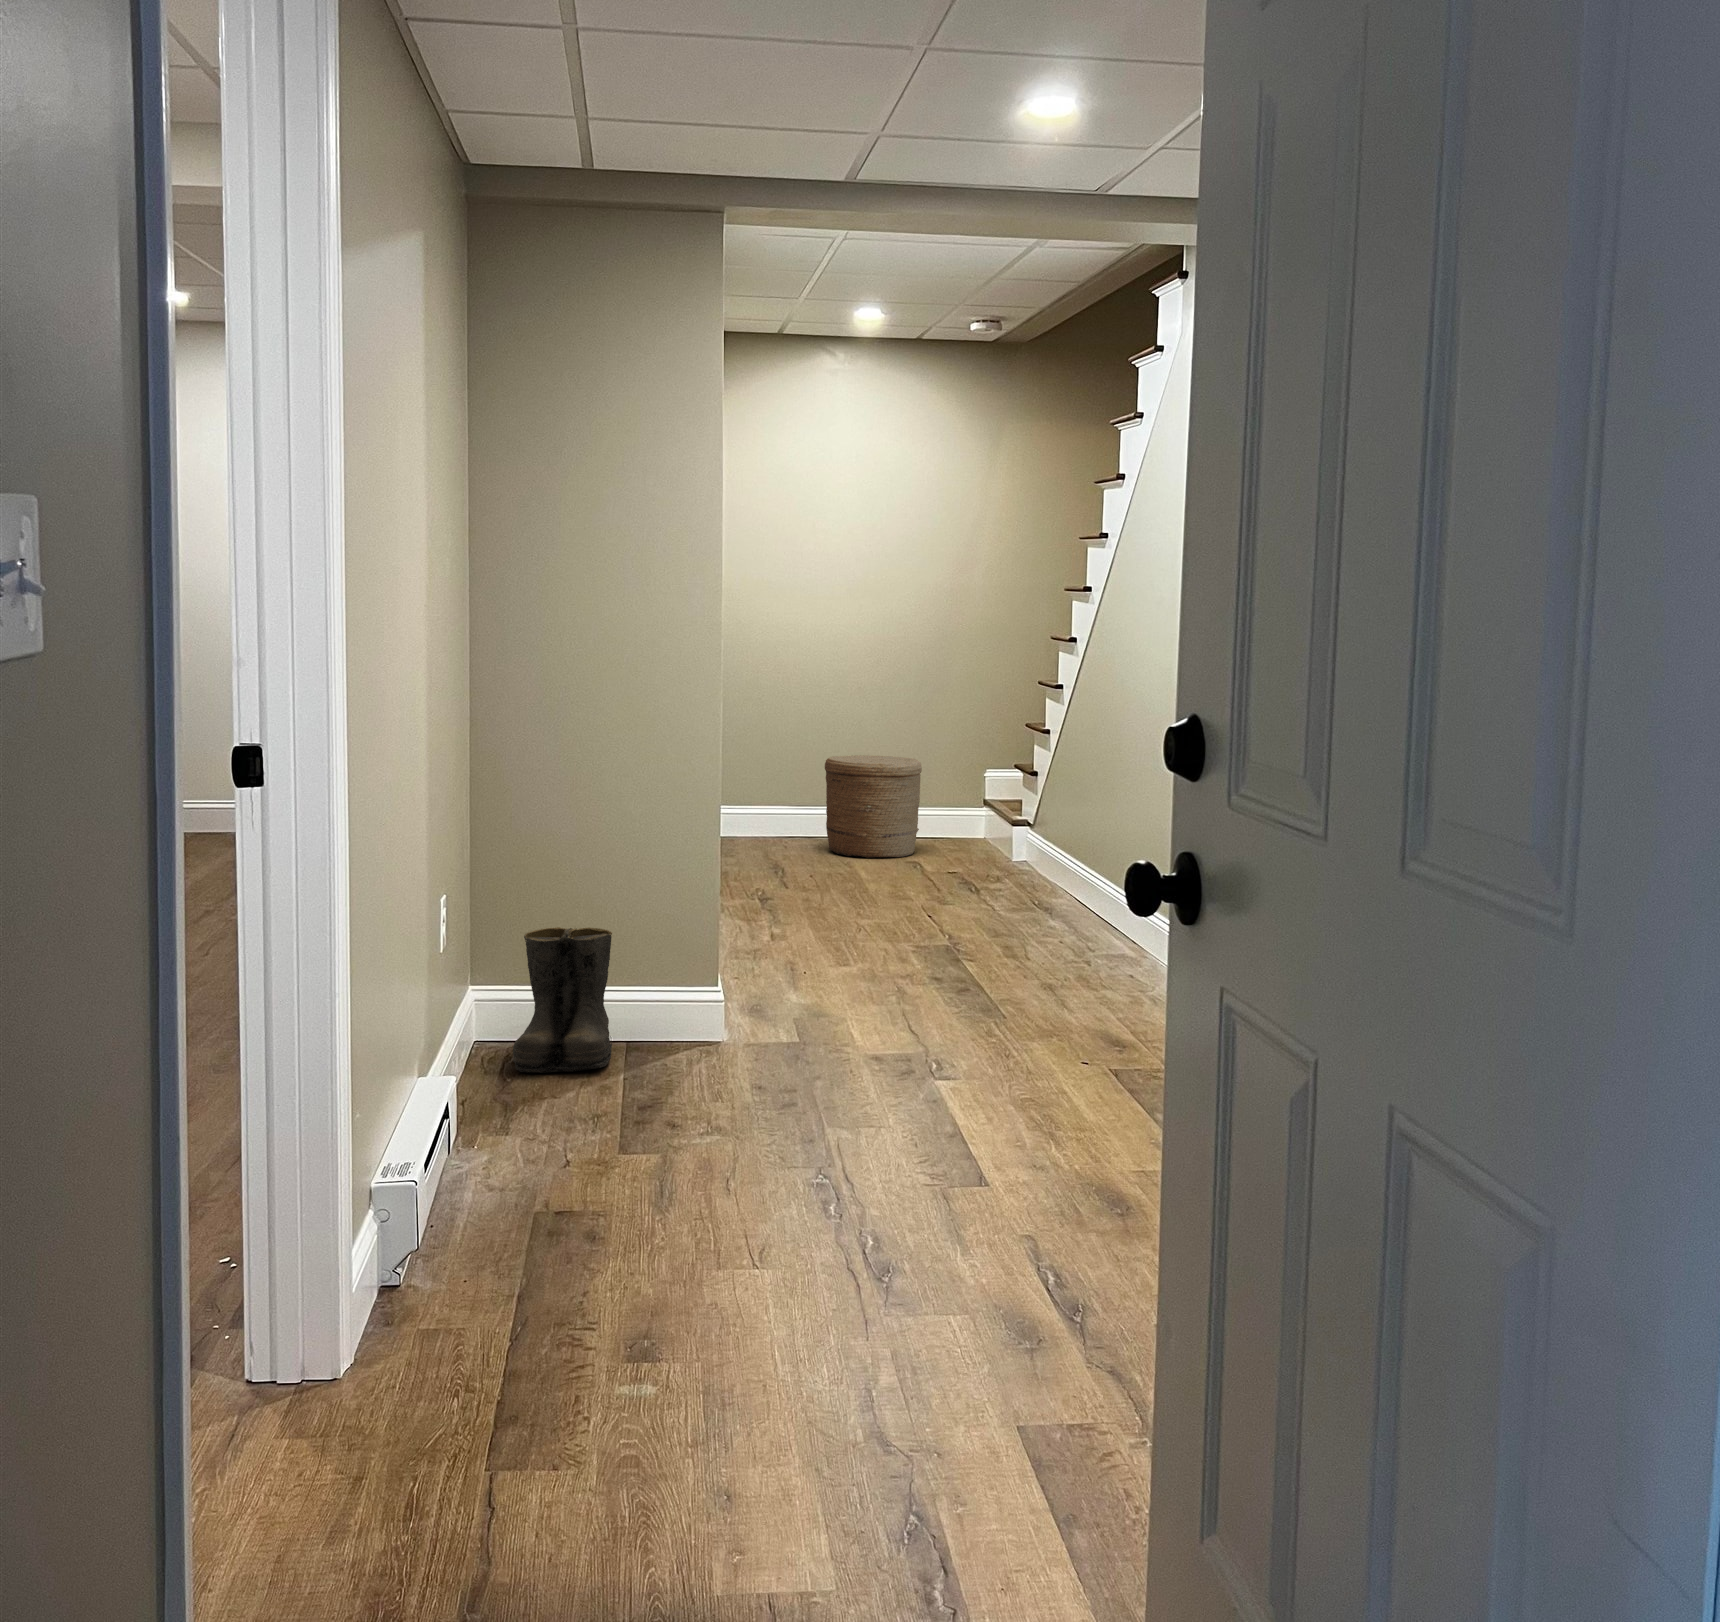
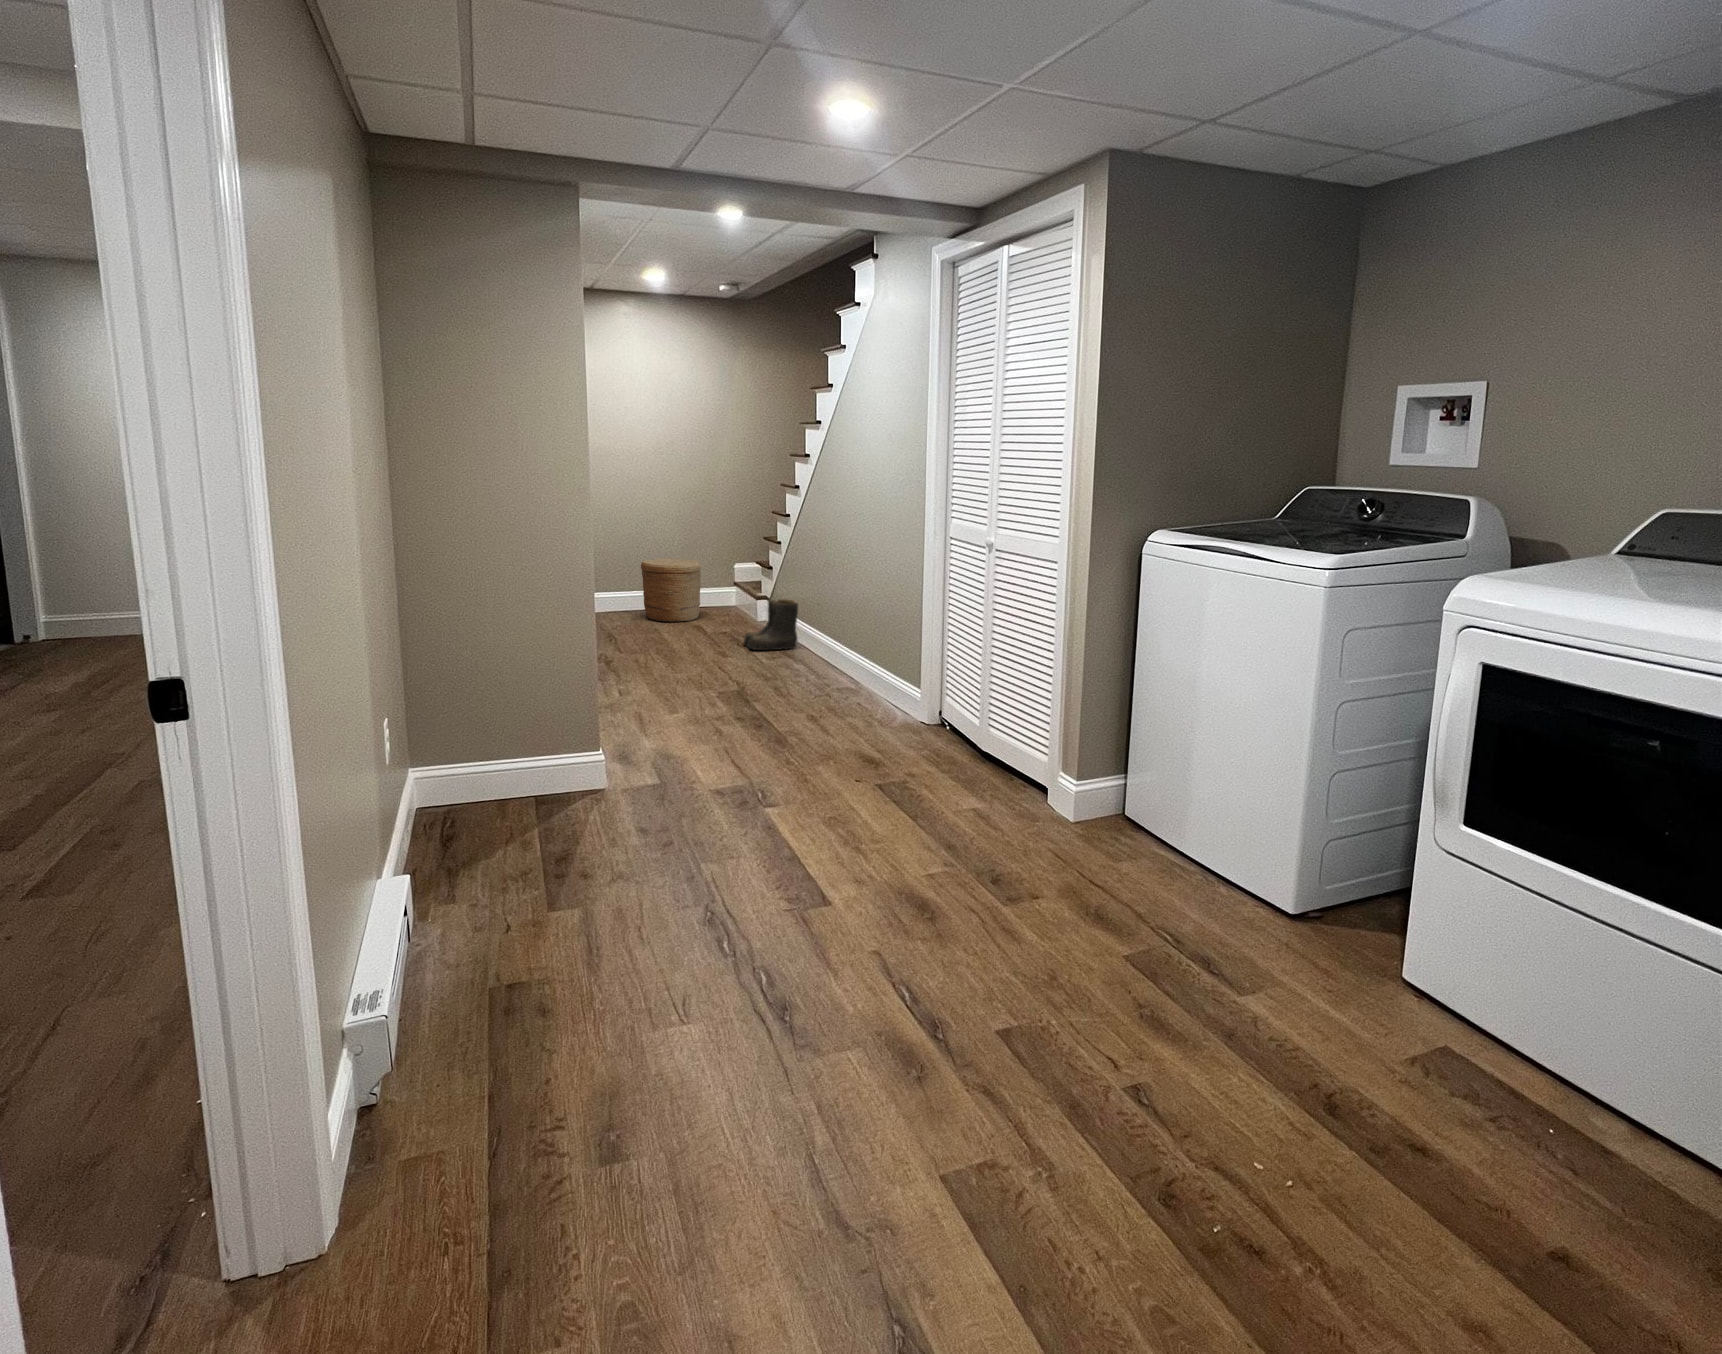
boots: present [513,927,612,1073] -> present [744,599,798,650]

